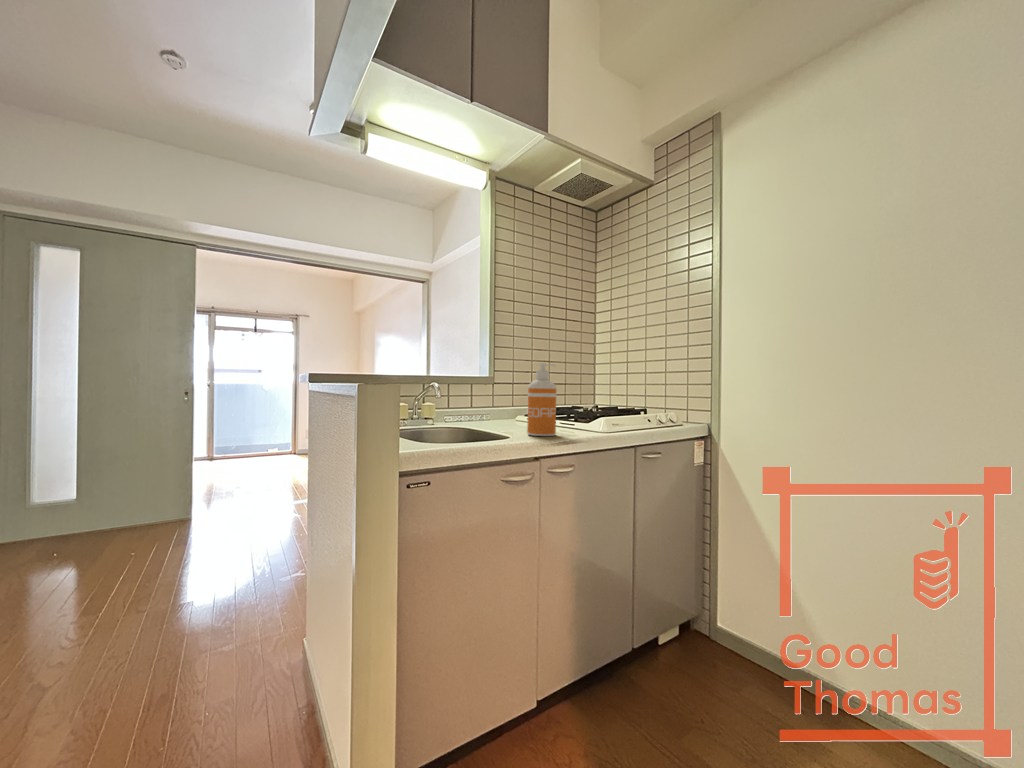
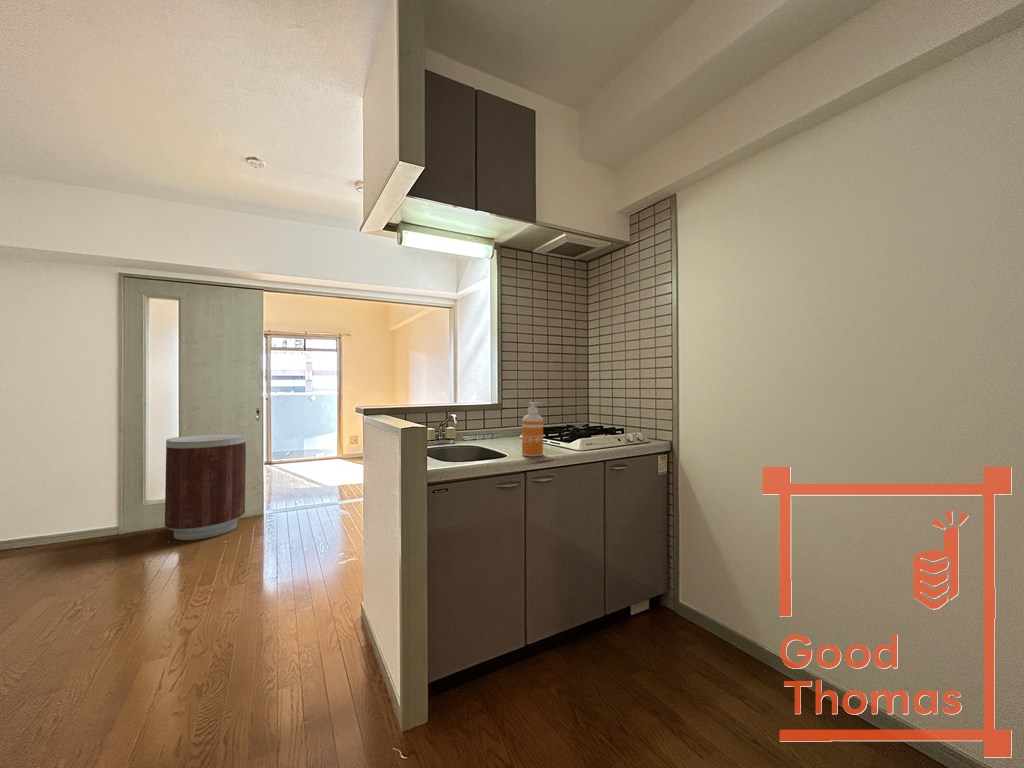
trash can: none [51,420,167,554] -> present [165,434,246,540]

